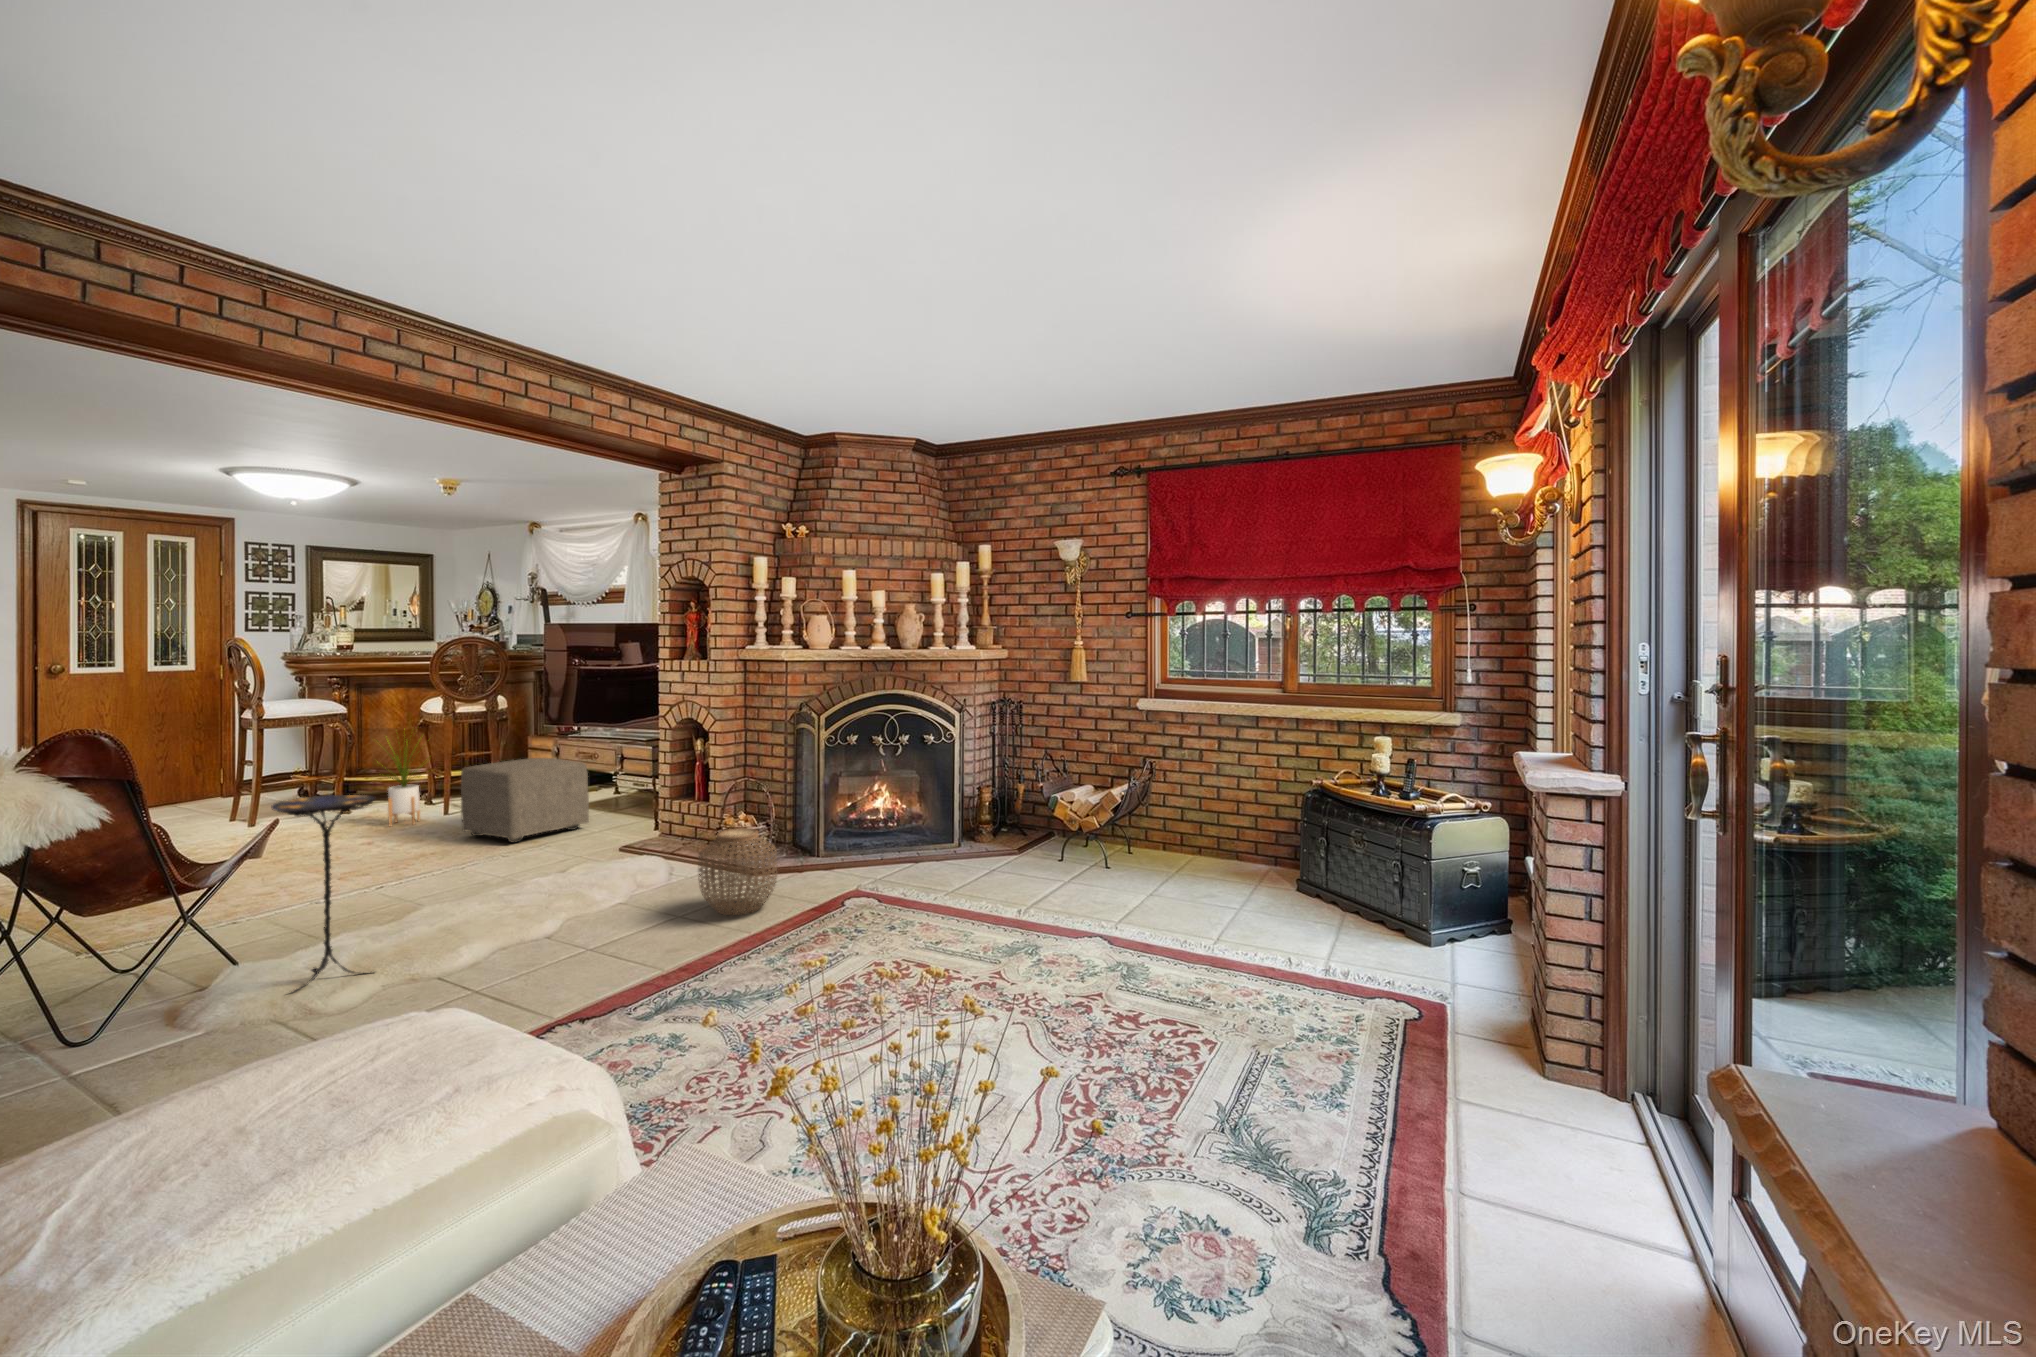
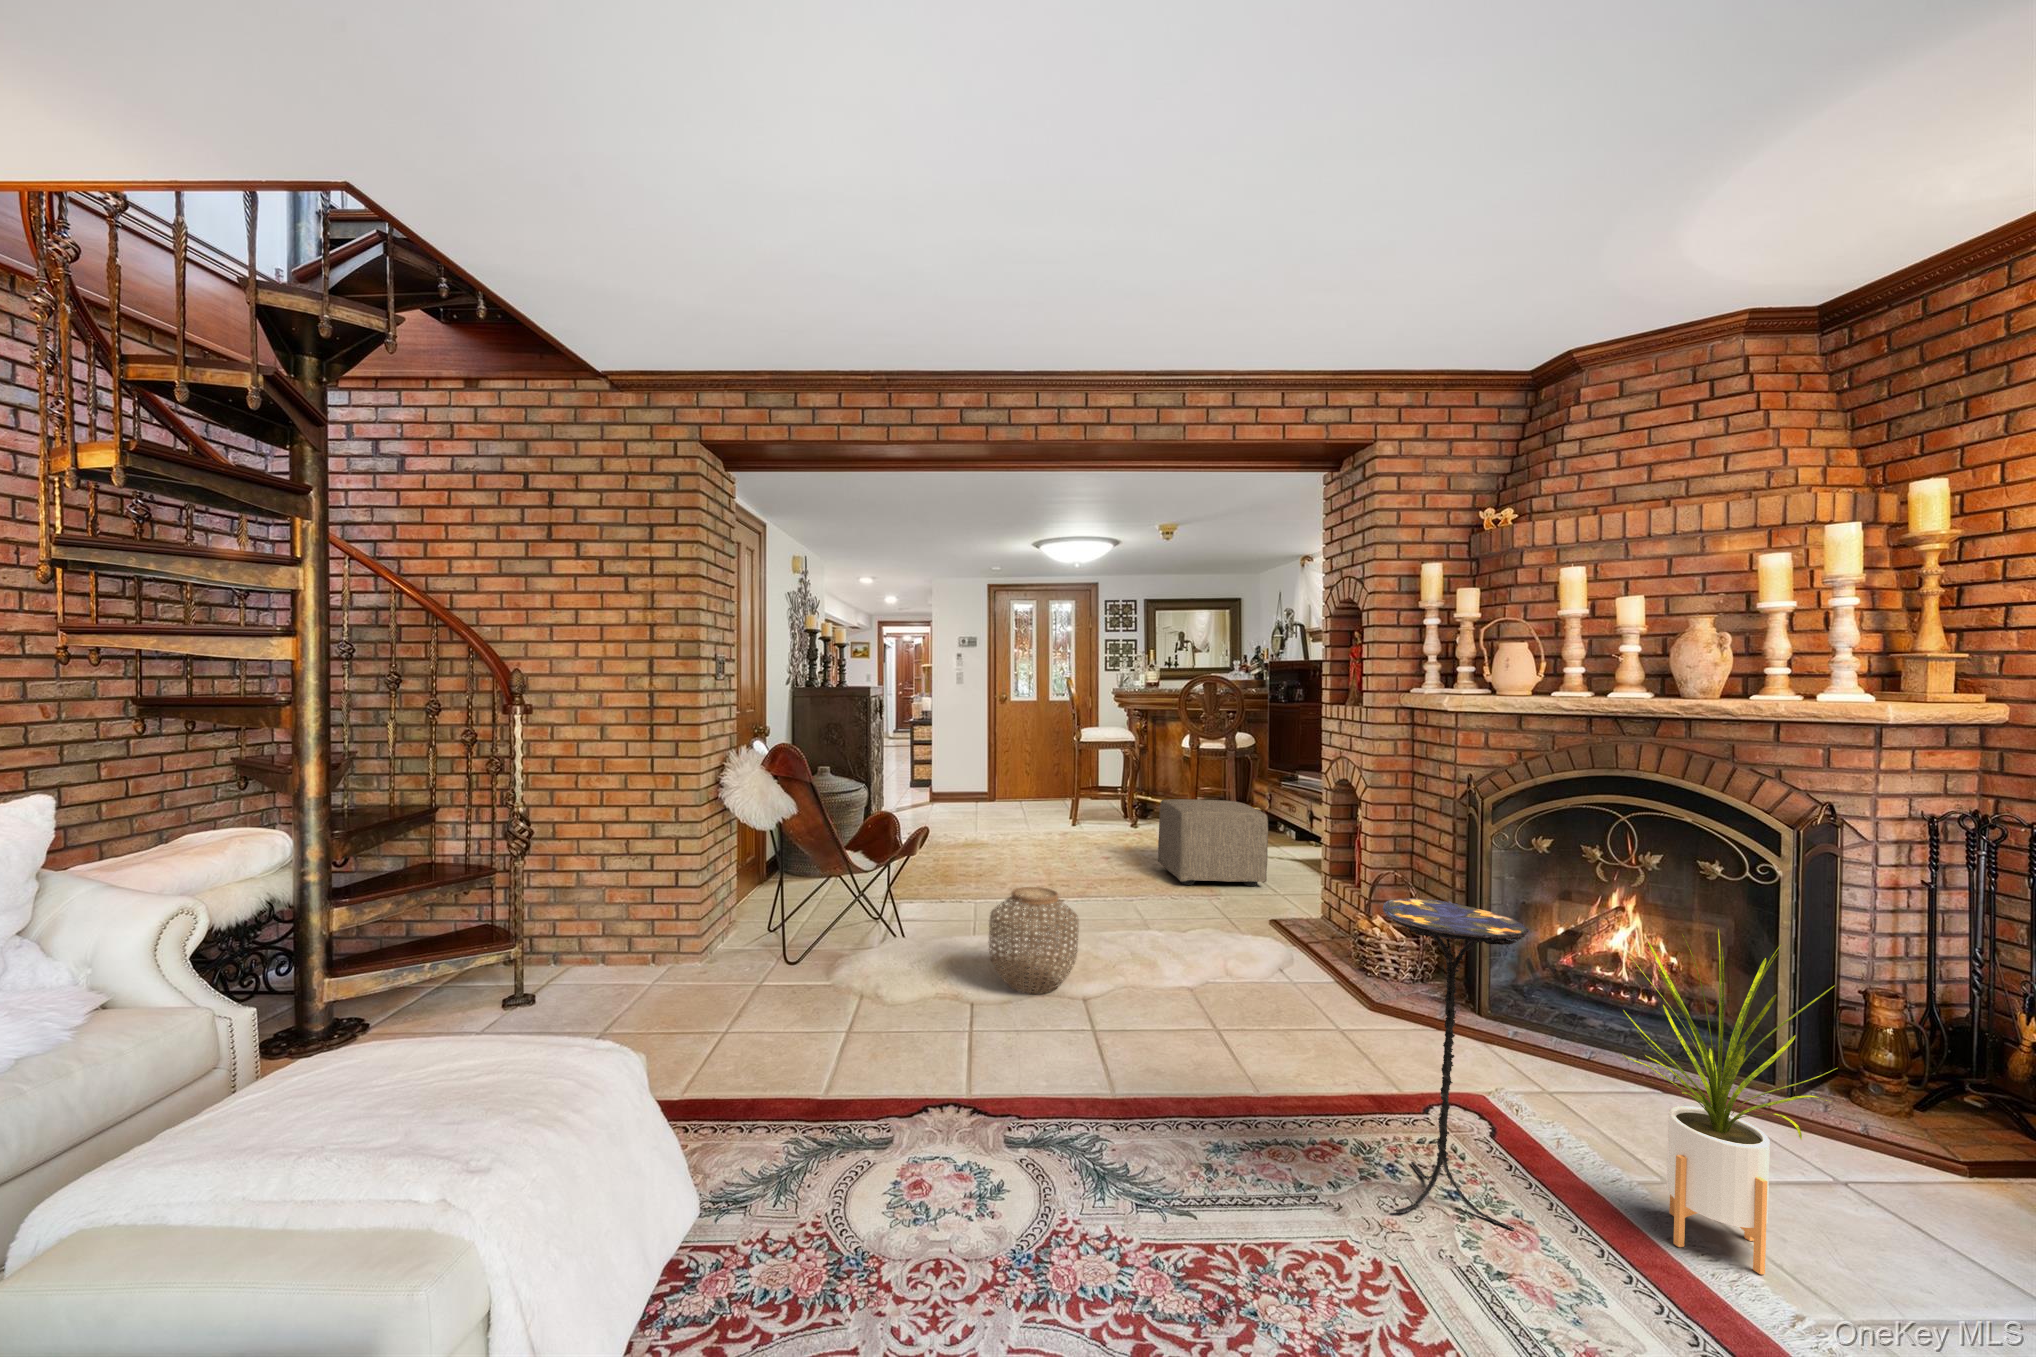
house plant: present [378,741,420,826] -> present [1624,930,1837,1275]
side table: present [271,795,375,982] -> present [1383,898,1529,1230]
woven basket: present [698,828,777,915] -> present [989,887,1078,994]

